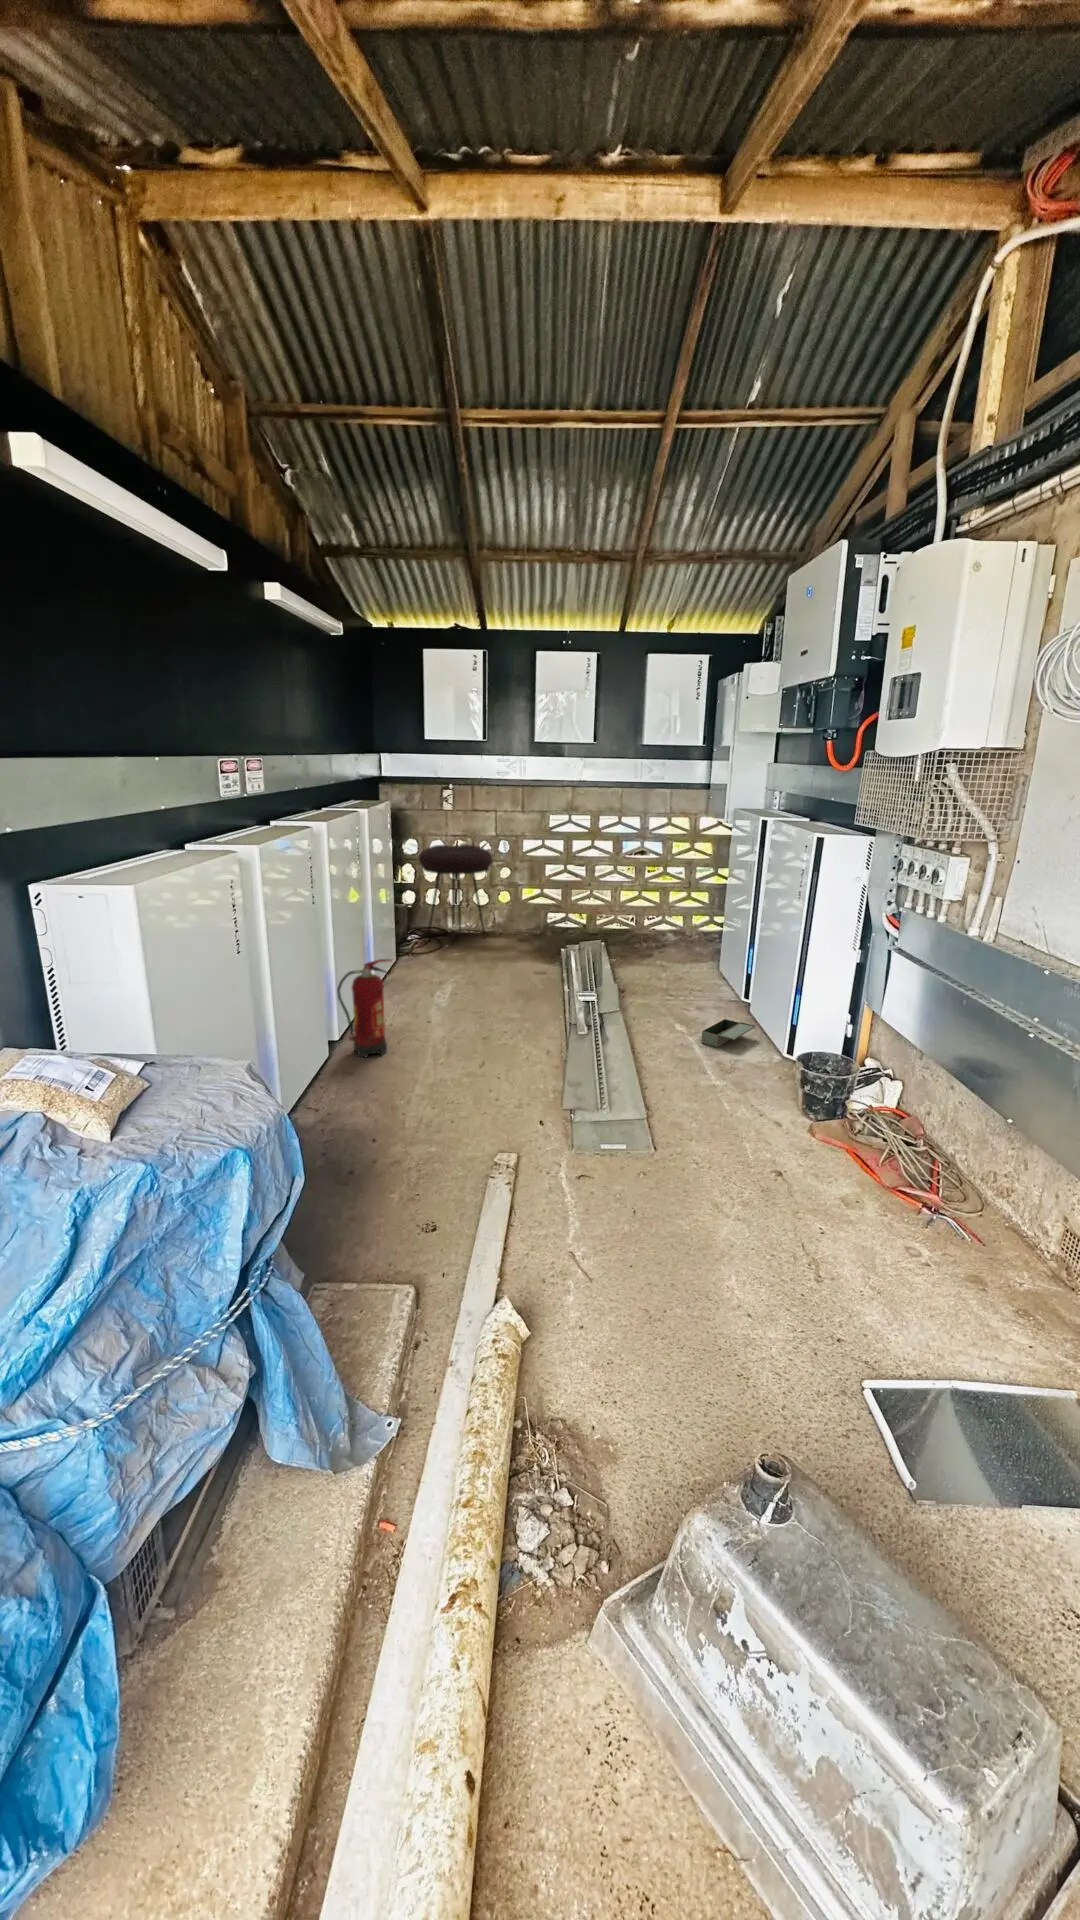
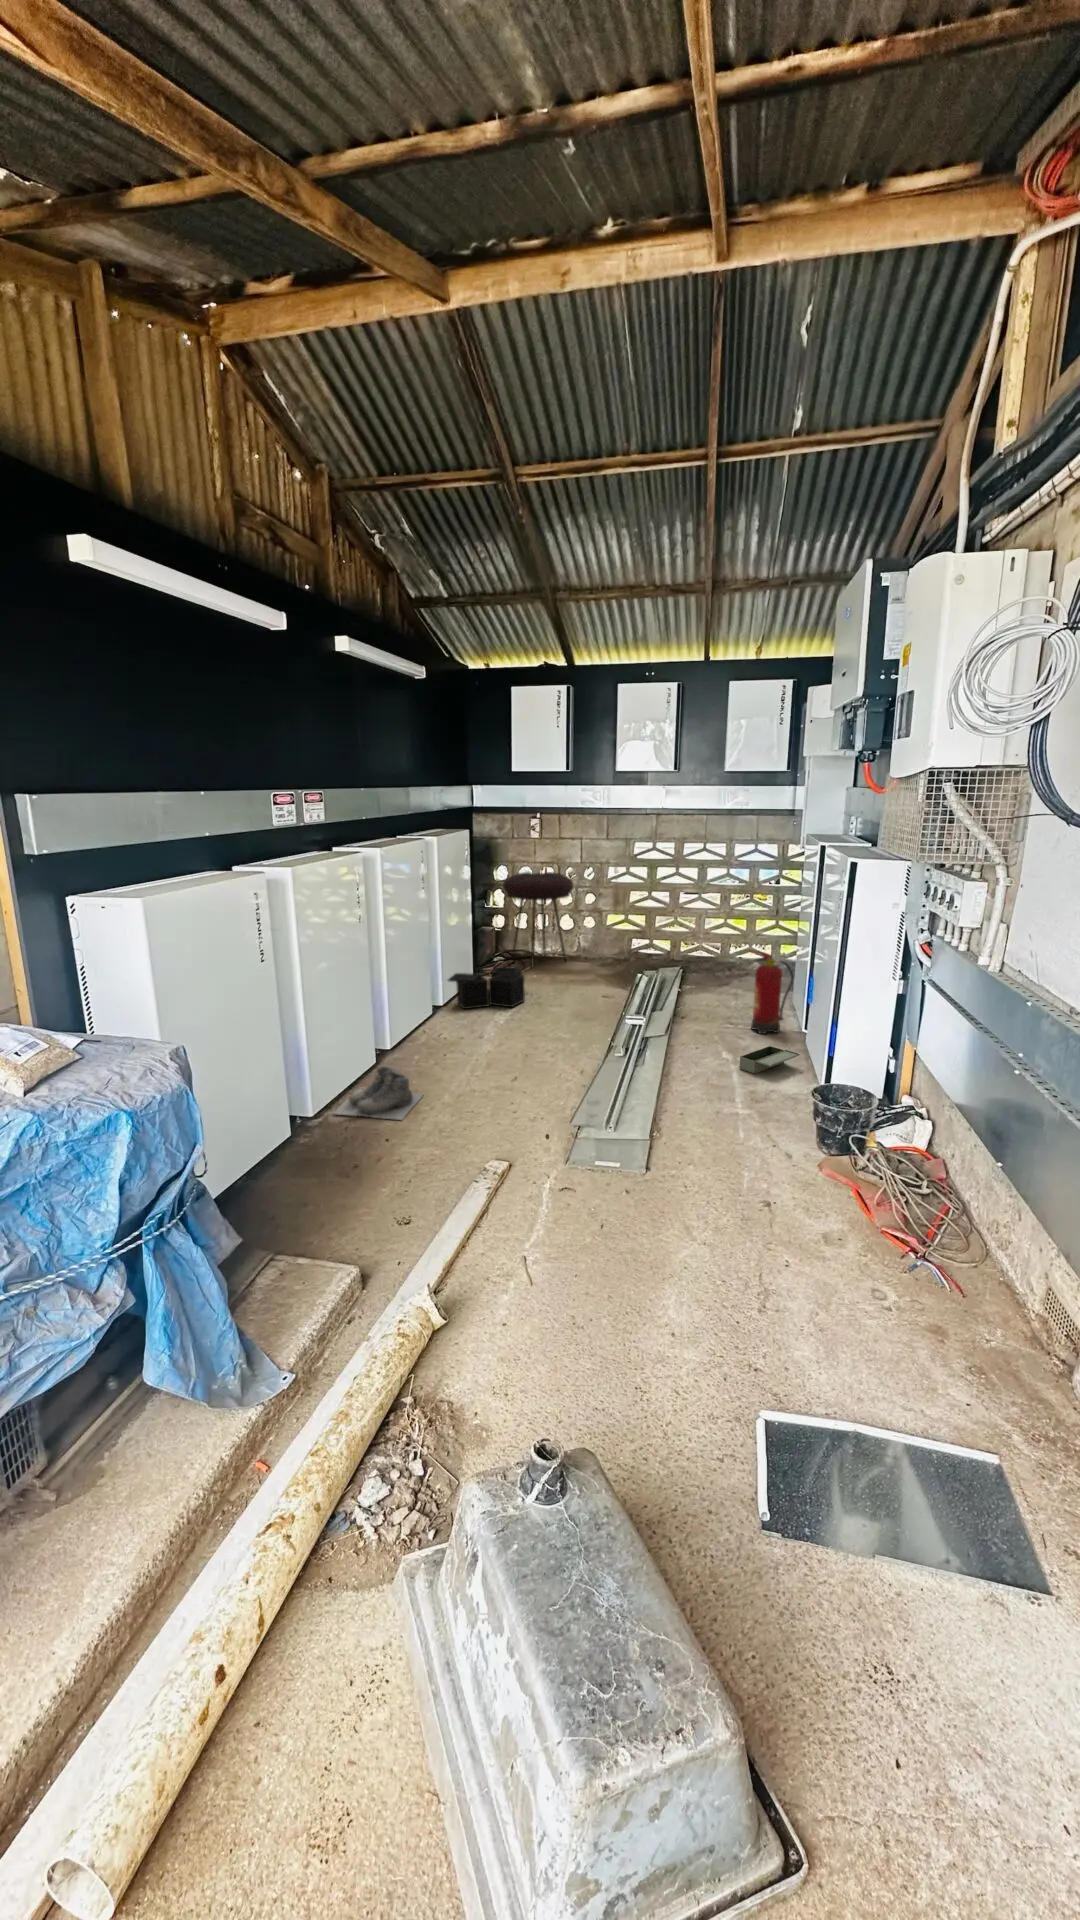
storage bin: none [381,945,466,992] -> present [448,966,525,1009]
fire extinguisher: present [337,959,391,1057] -> present [750,950,794,1034]
boots: none [304,1060,398,1119] -> present [334,1066,423,1120]

